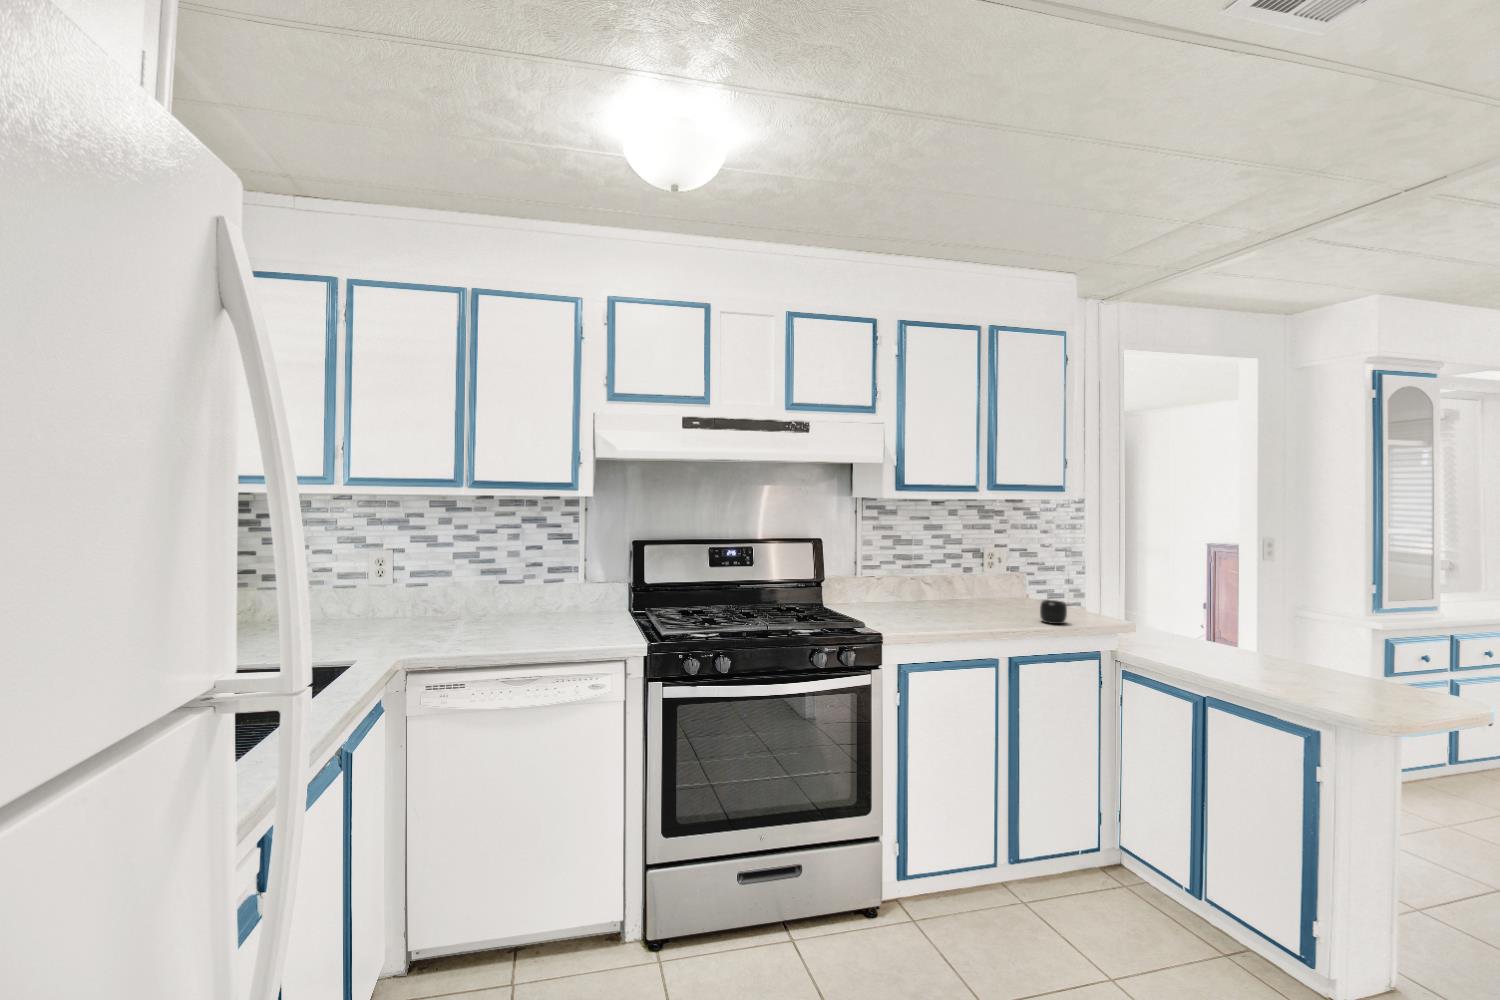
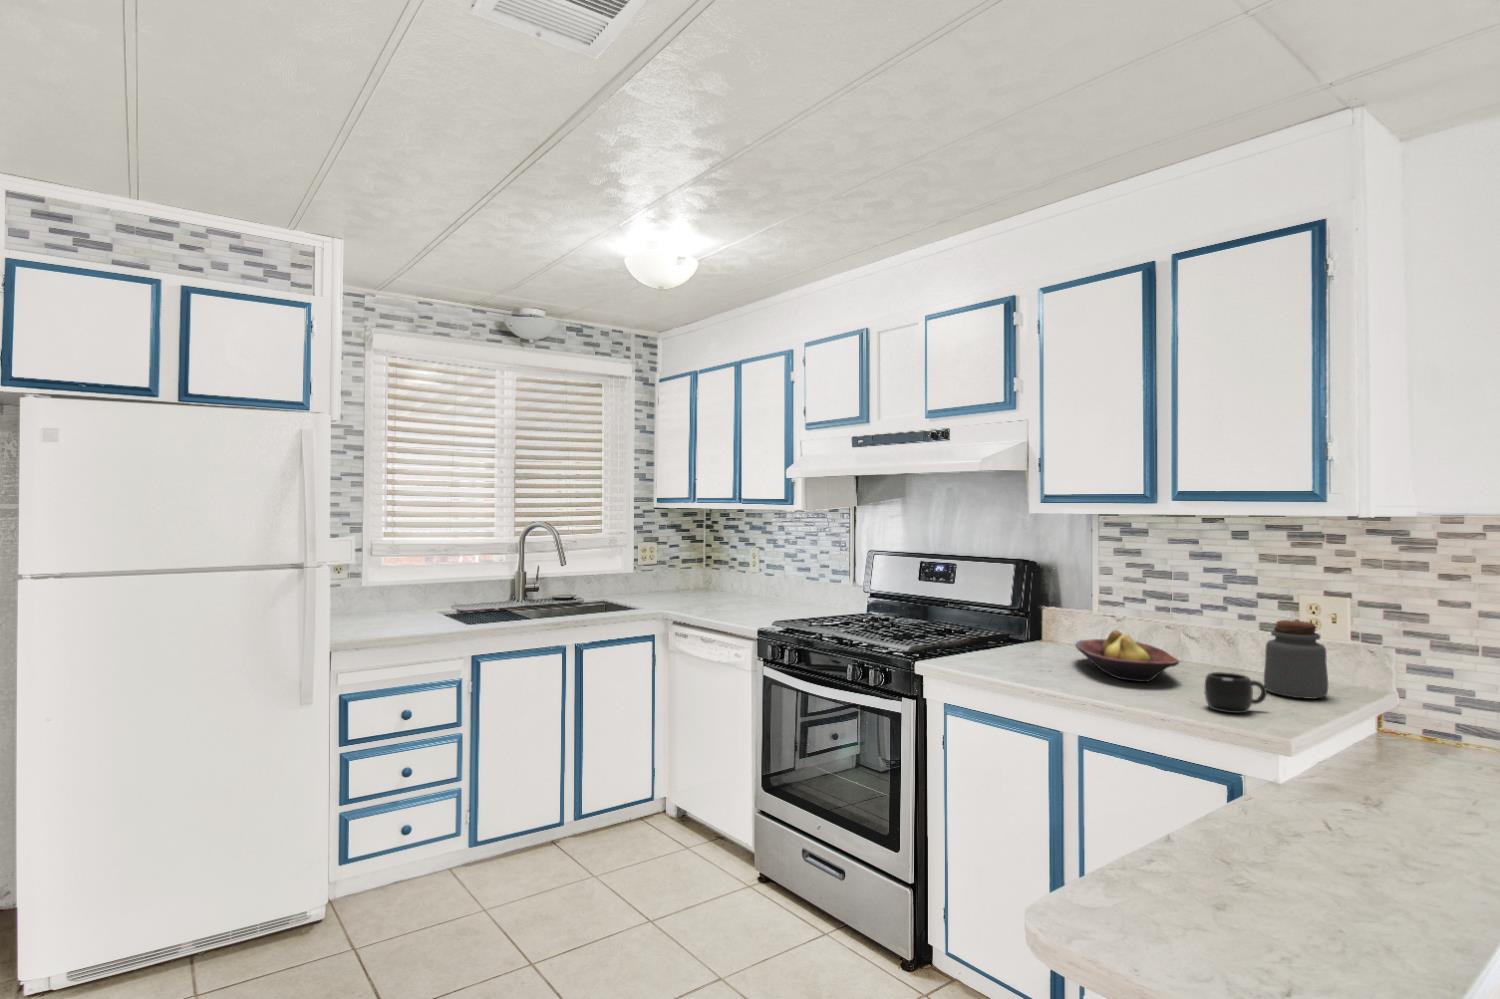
jar: none [1003,564,1037,609] -> present [1264,620,1328,699]
fruit bowl: none [899,586,998,618] -> present [1076,630,1179,682]

